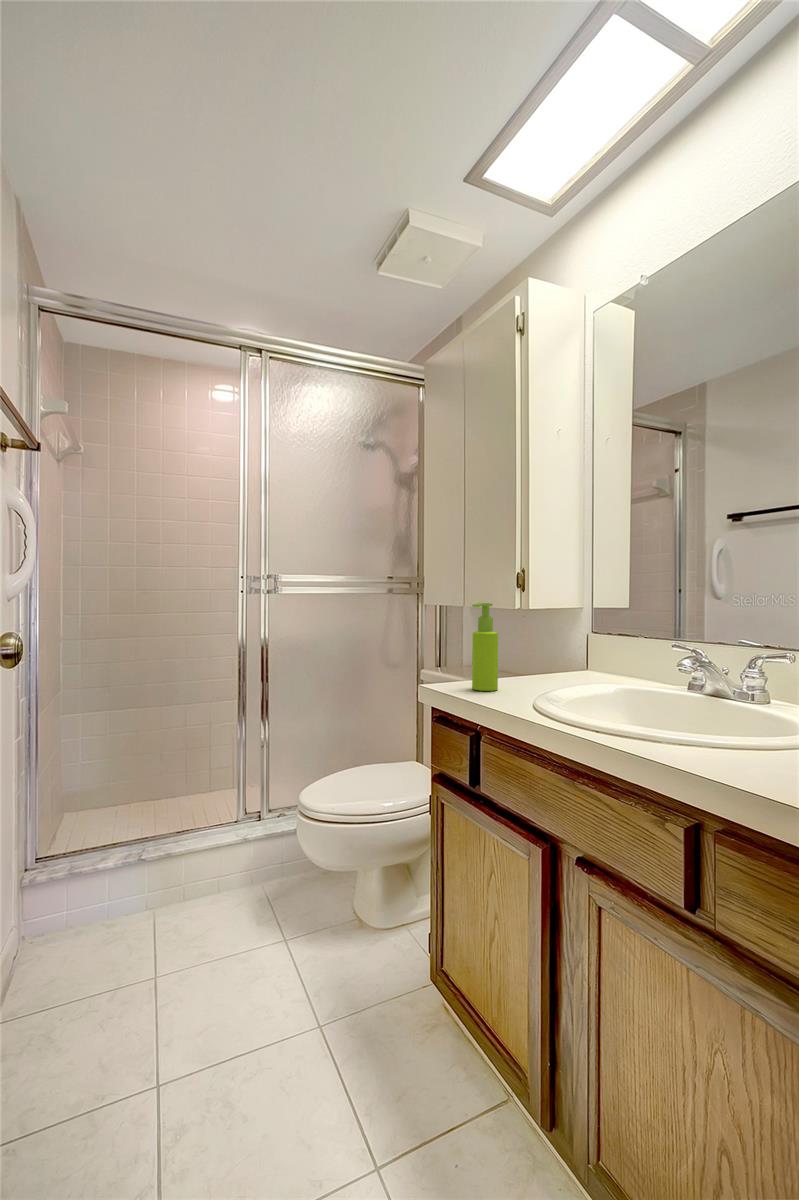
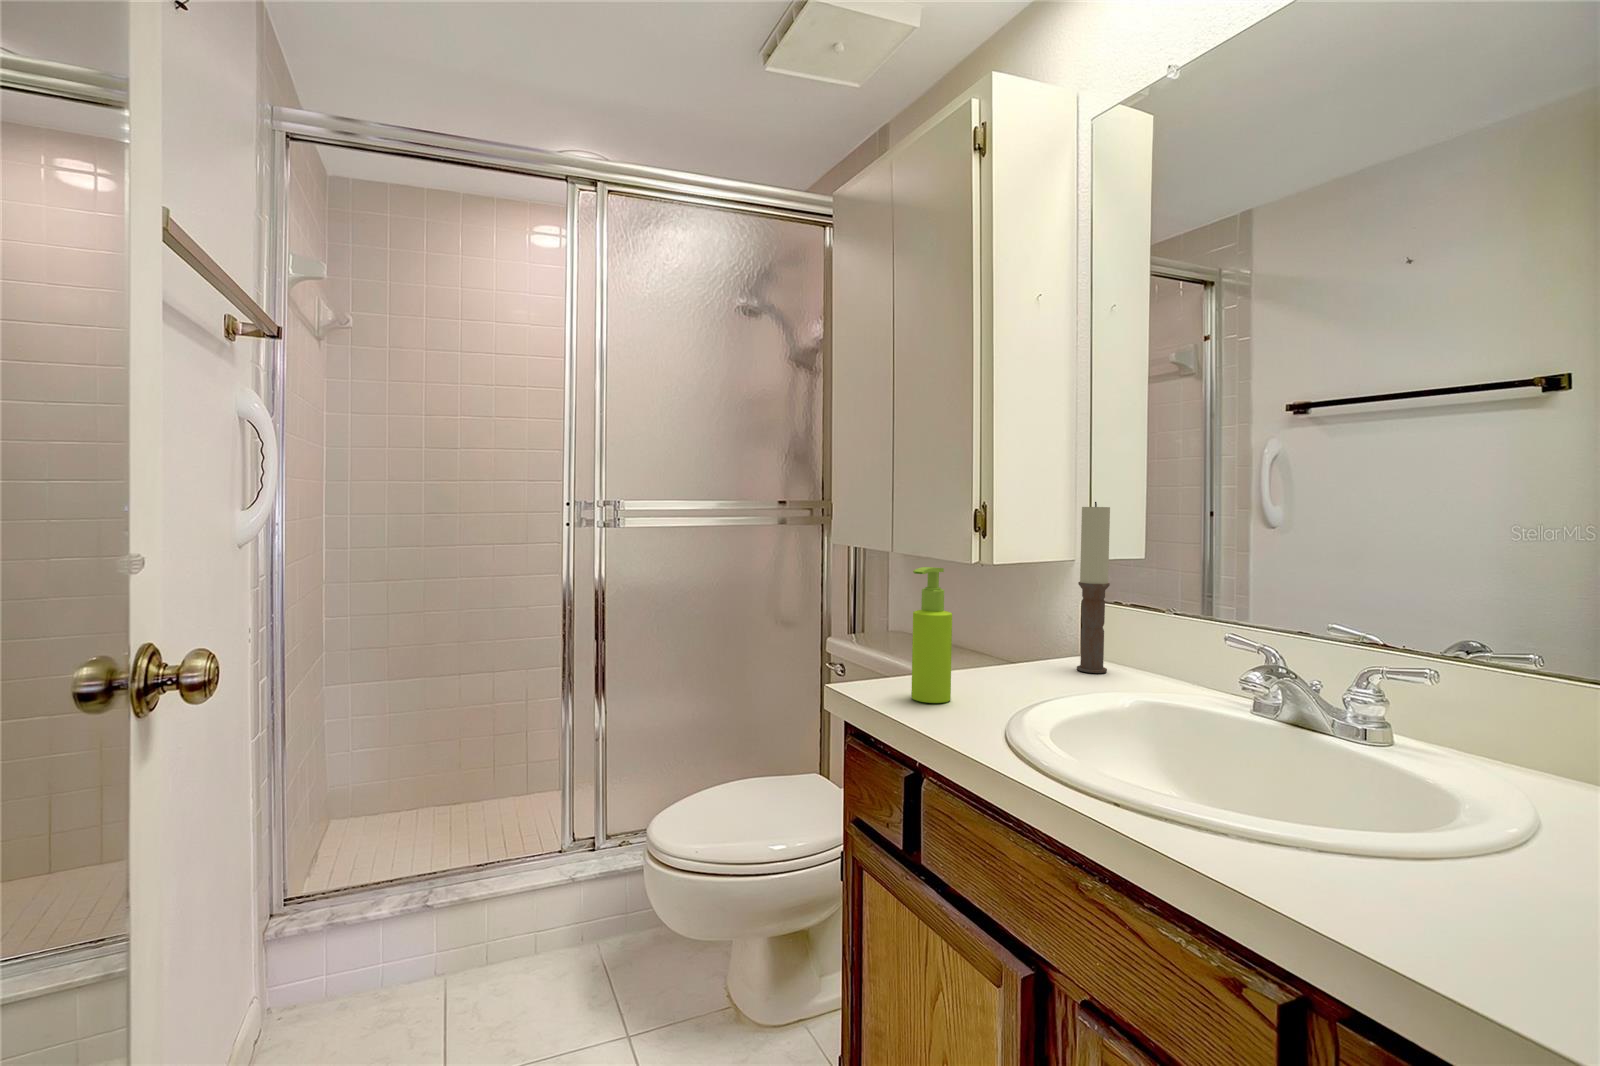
candle: none [586,564,606,678] -> present [1077,502,1110,673]

